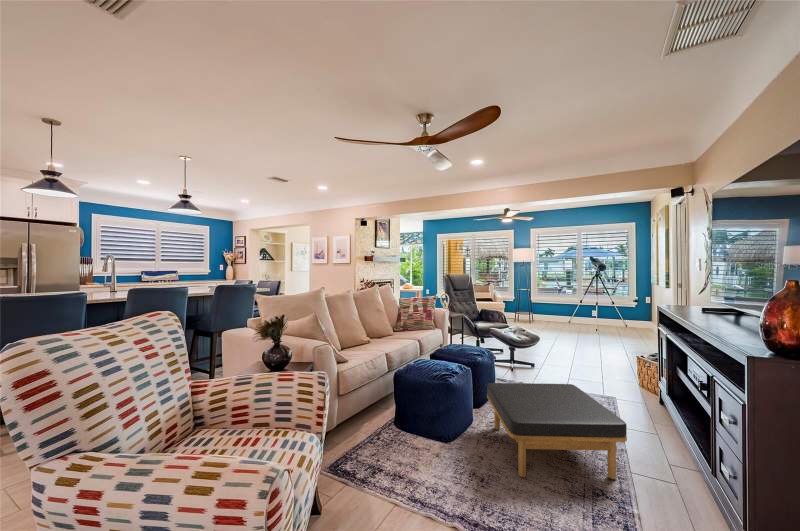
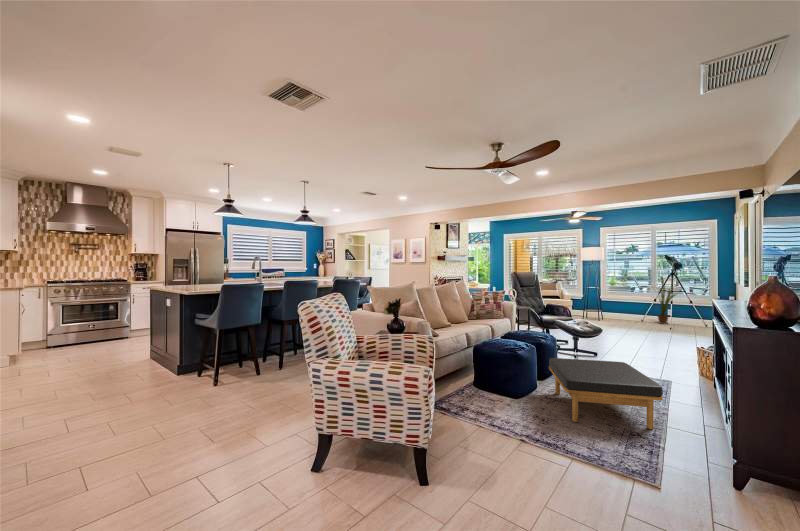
house plant: none [574,280,603,325] -> present [656,280,676,324]

